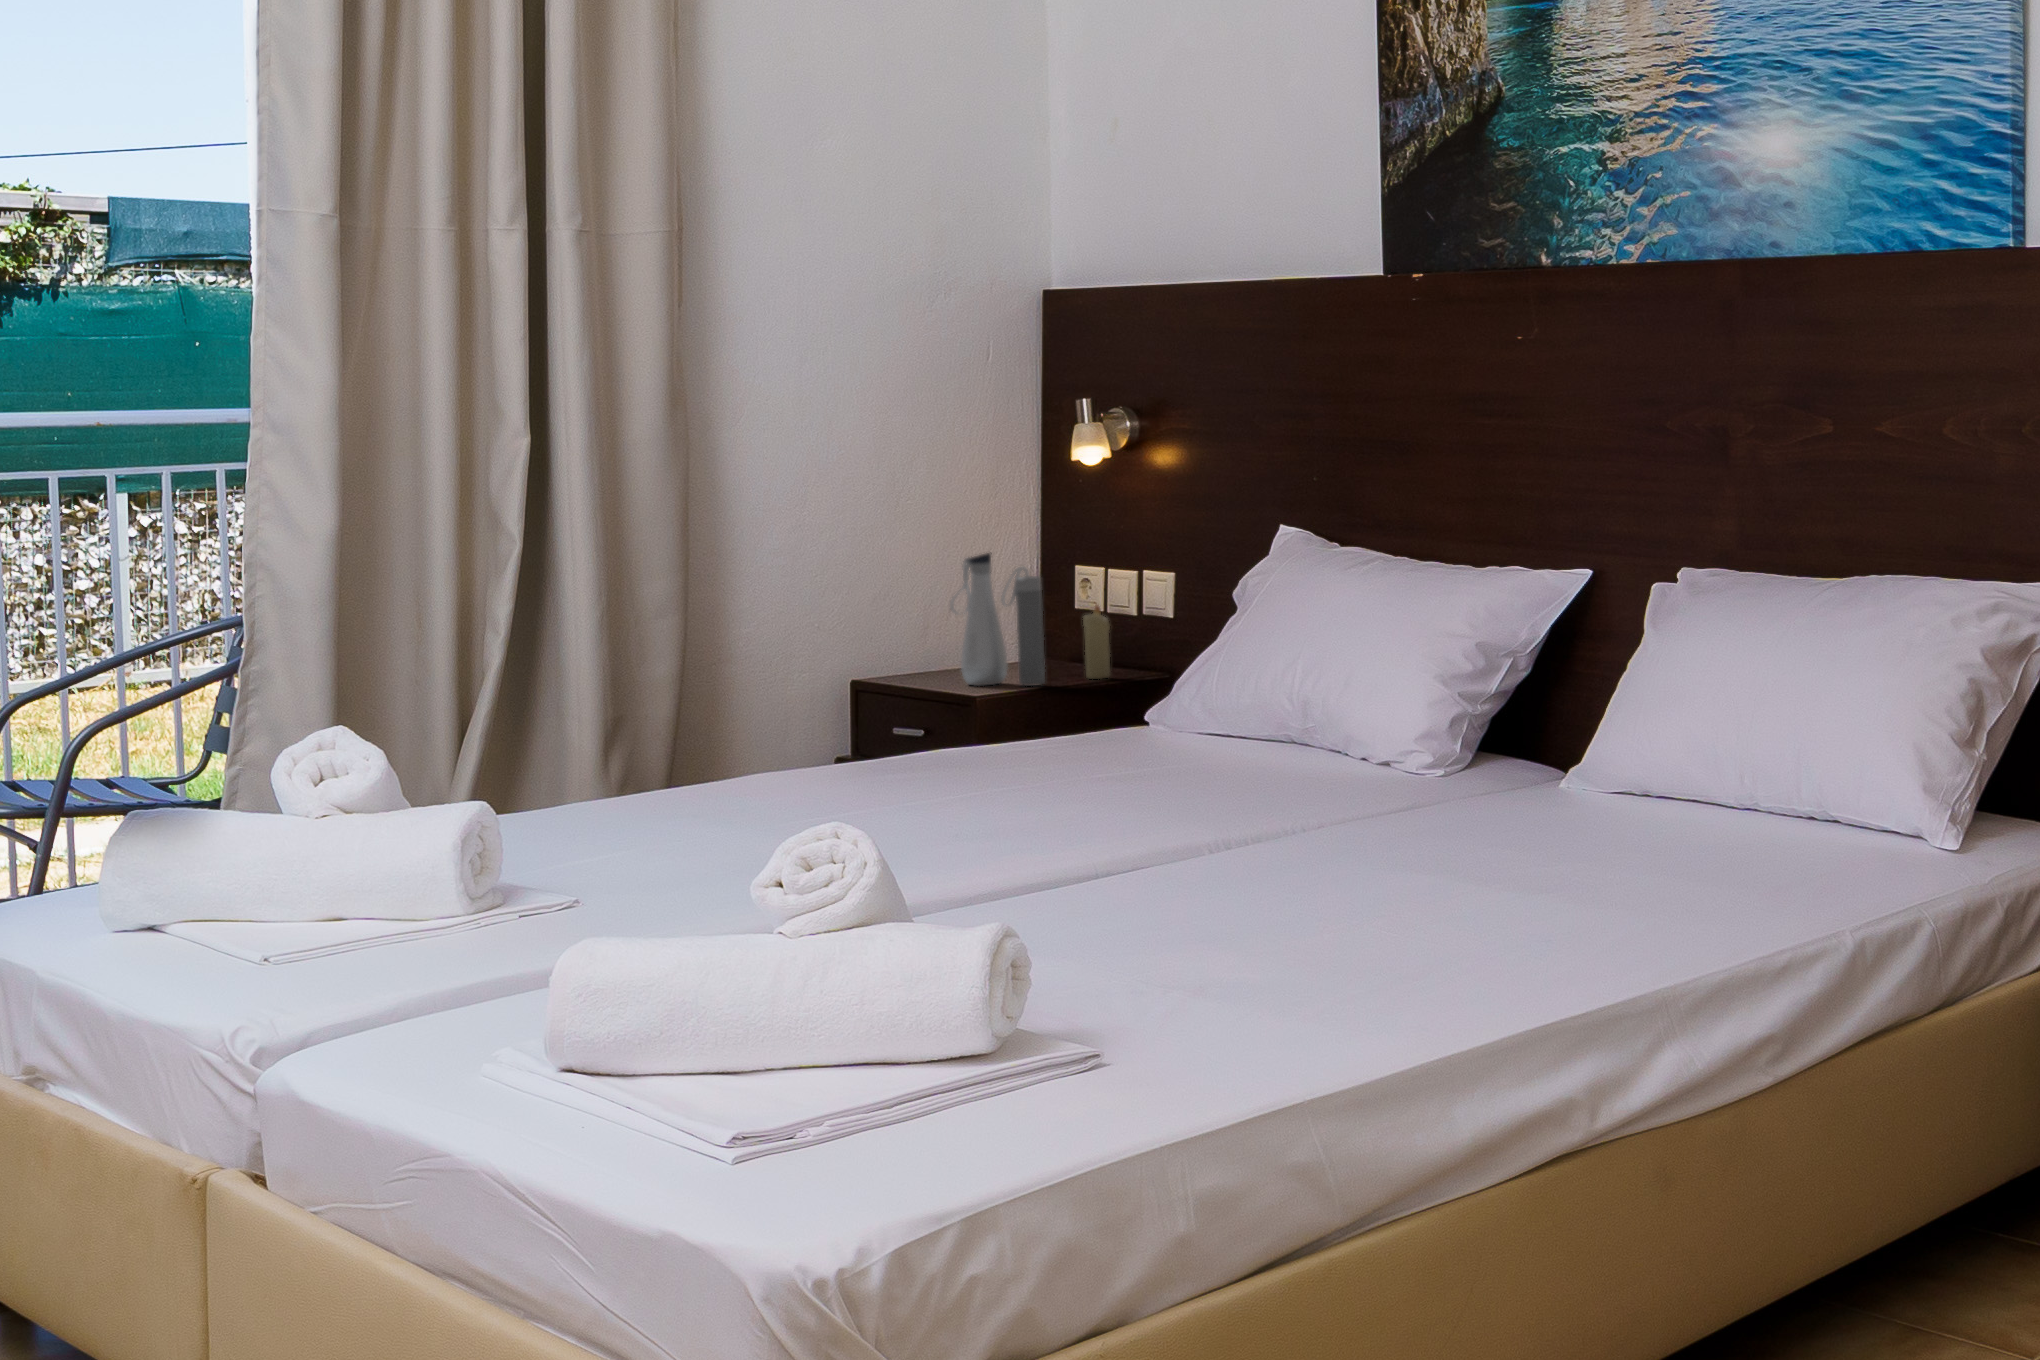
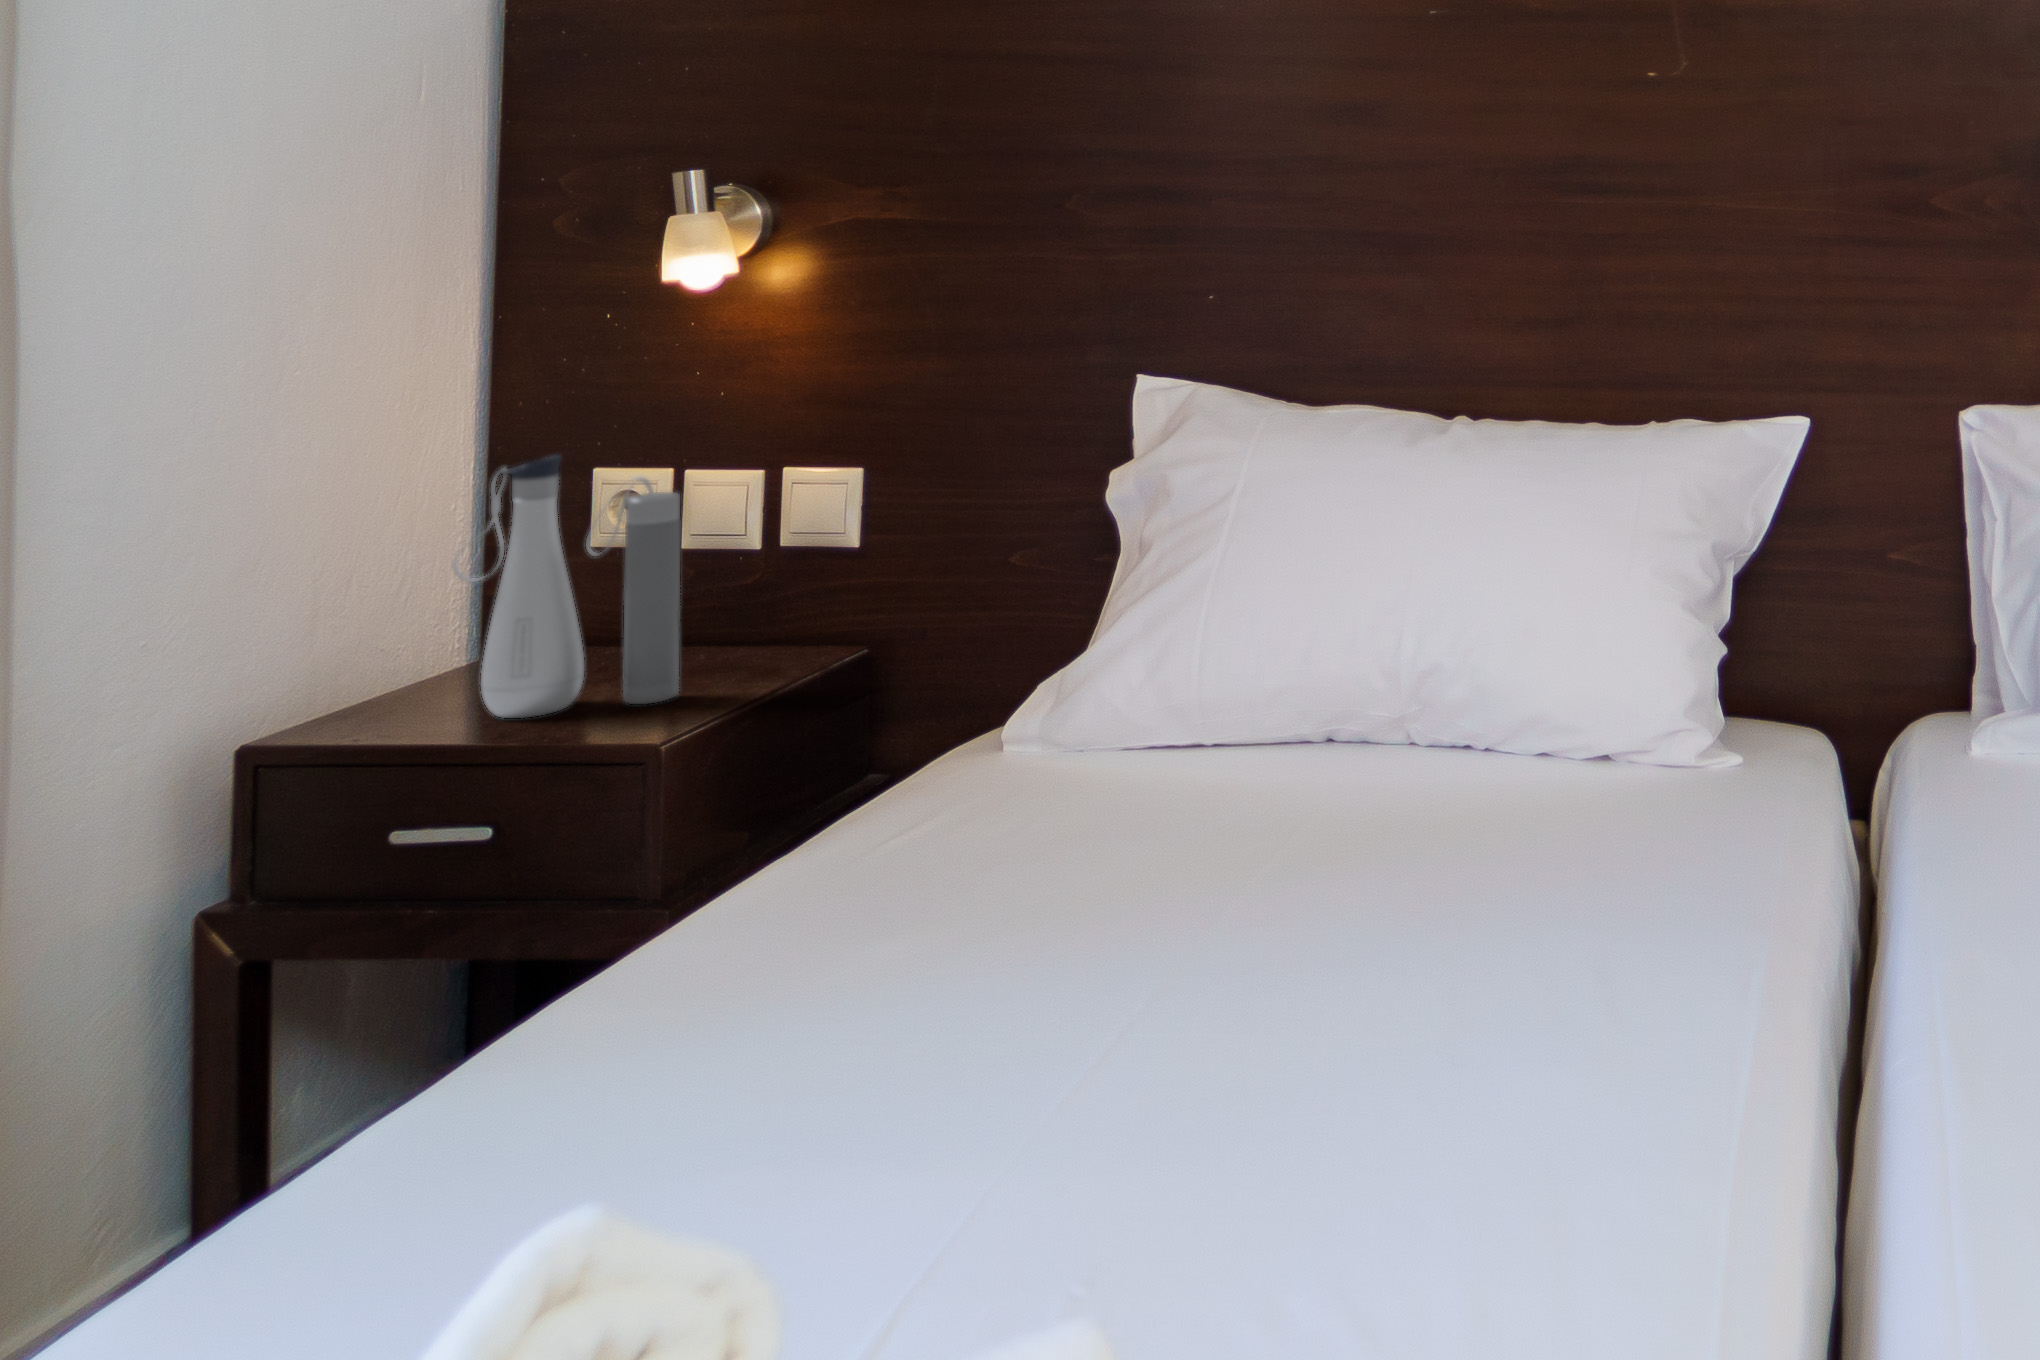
candle: present [1083,605,1110,679] -> none [706,522,760,666]

